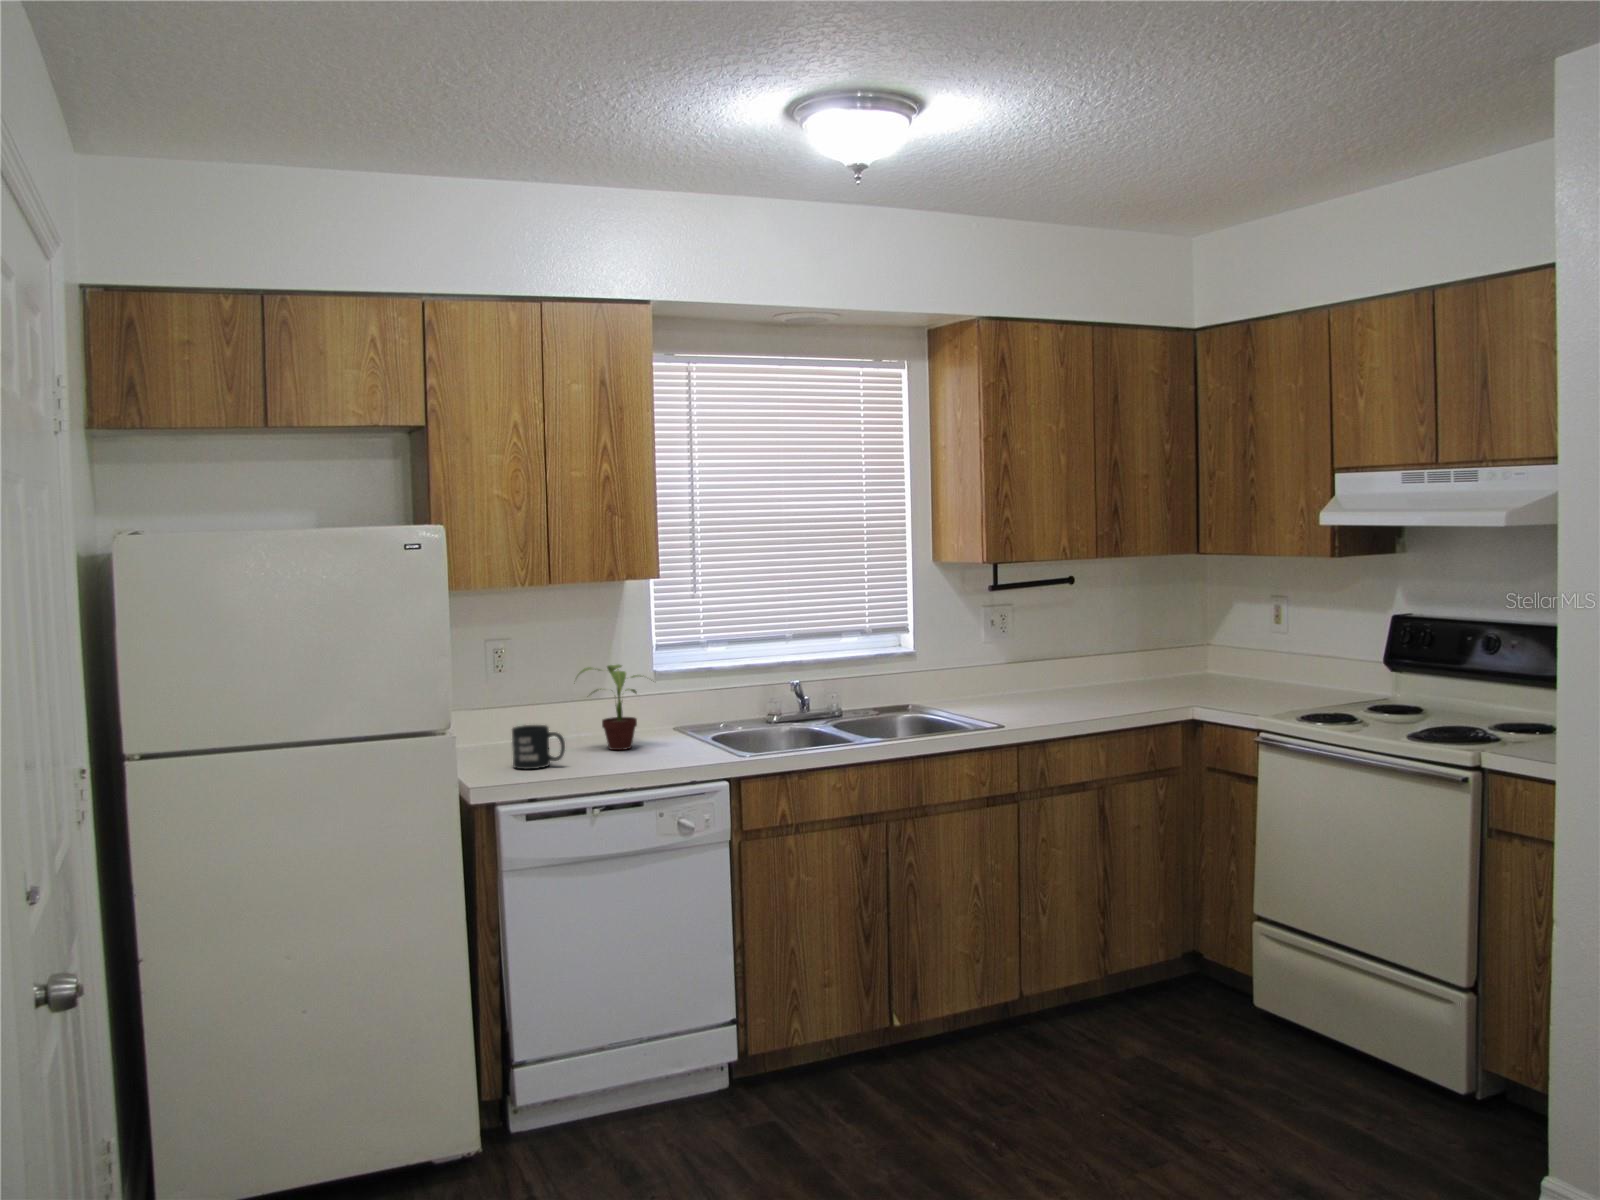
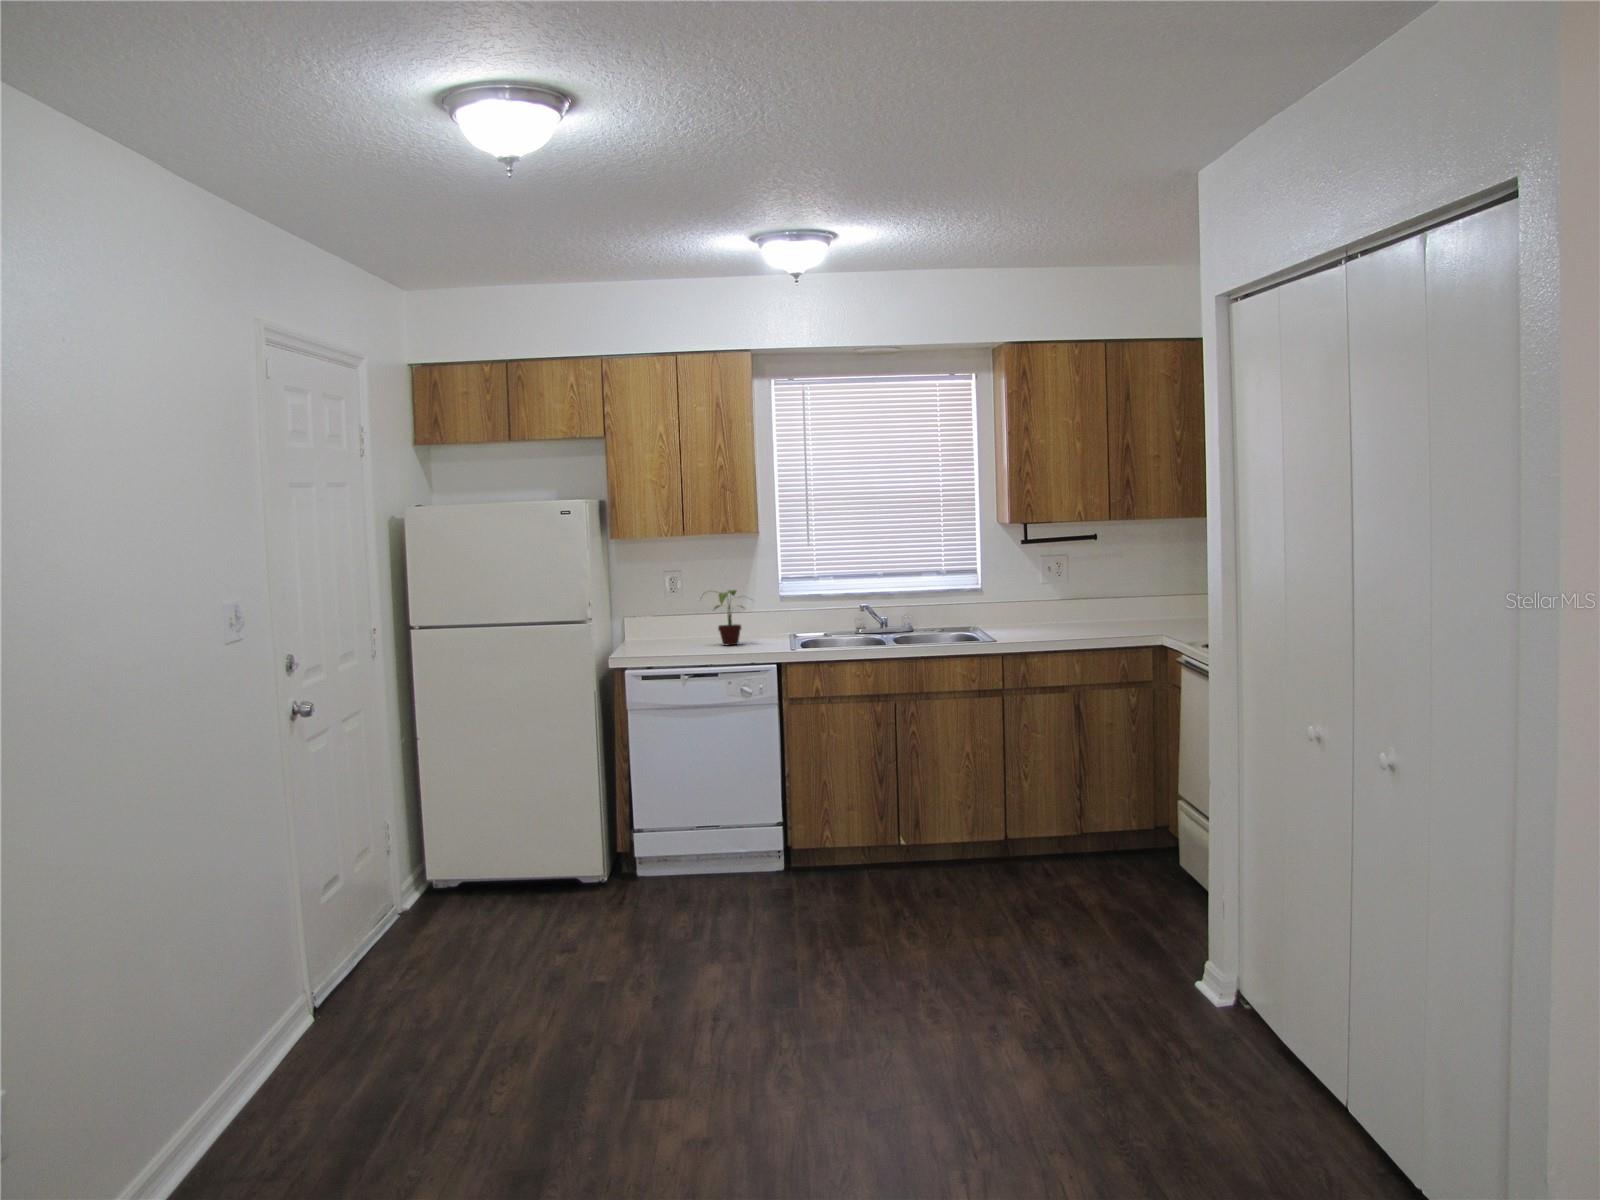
mug: present [512,725,565,769] -> none [648,625,679,652]

